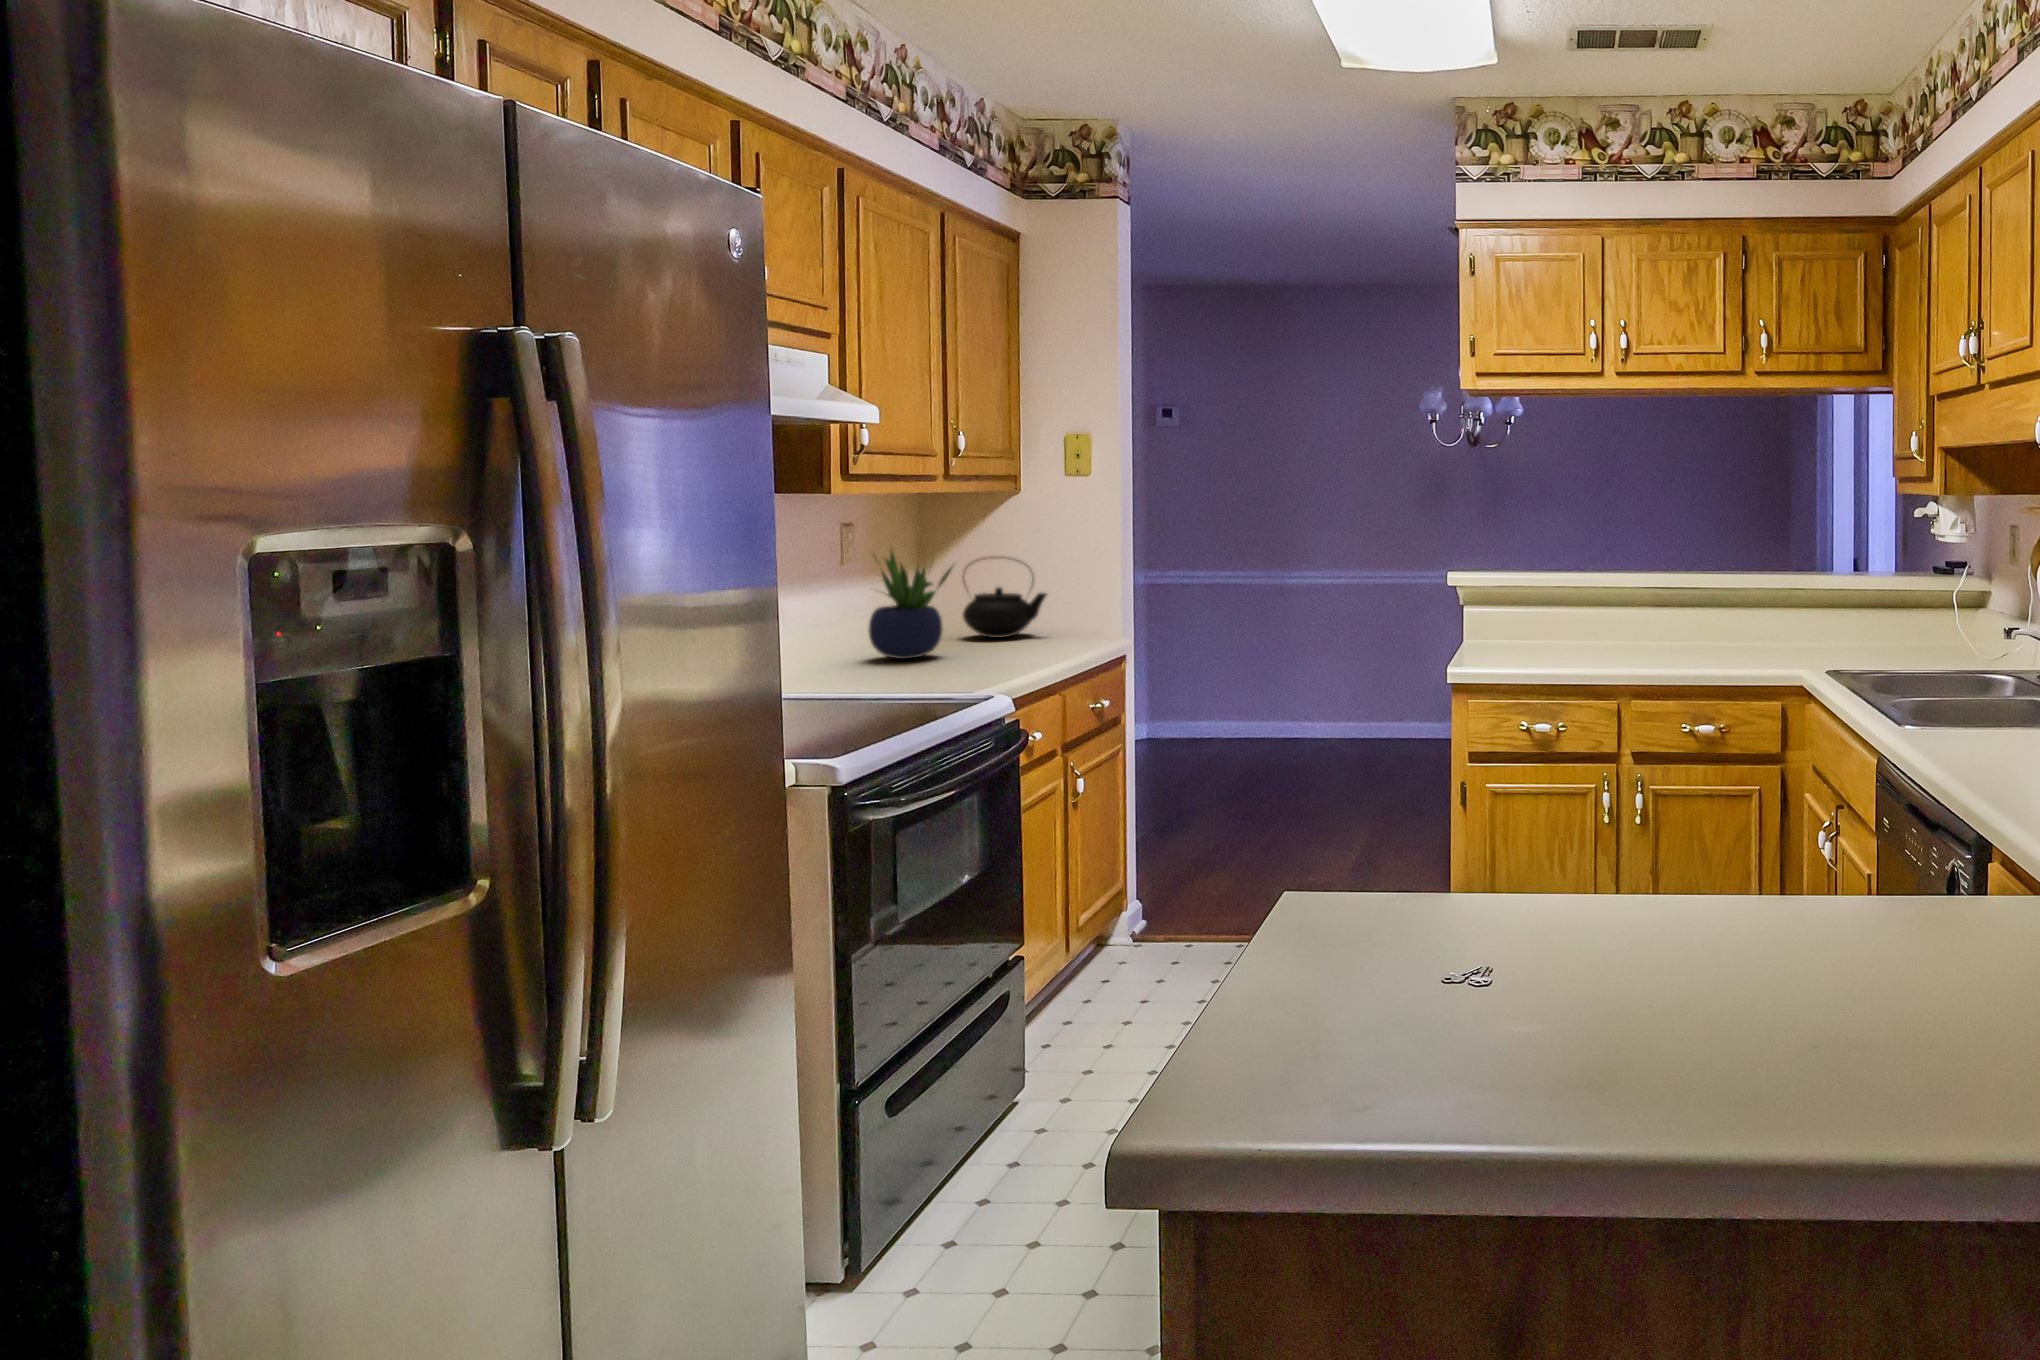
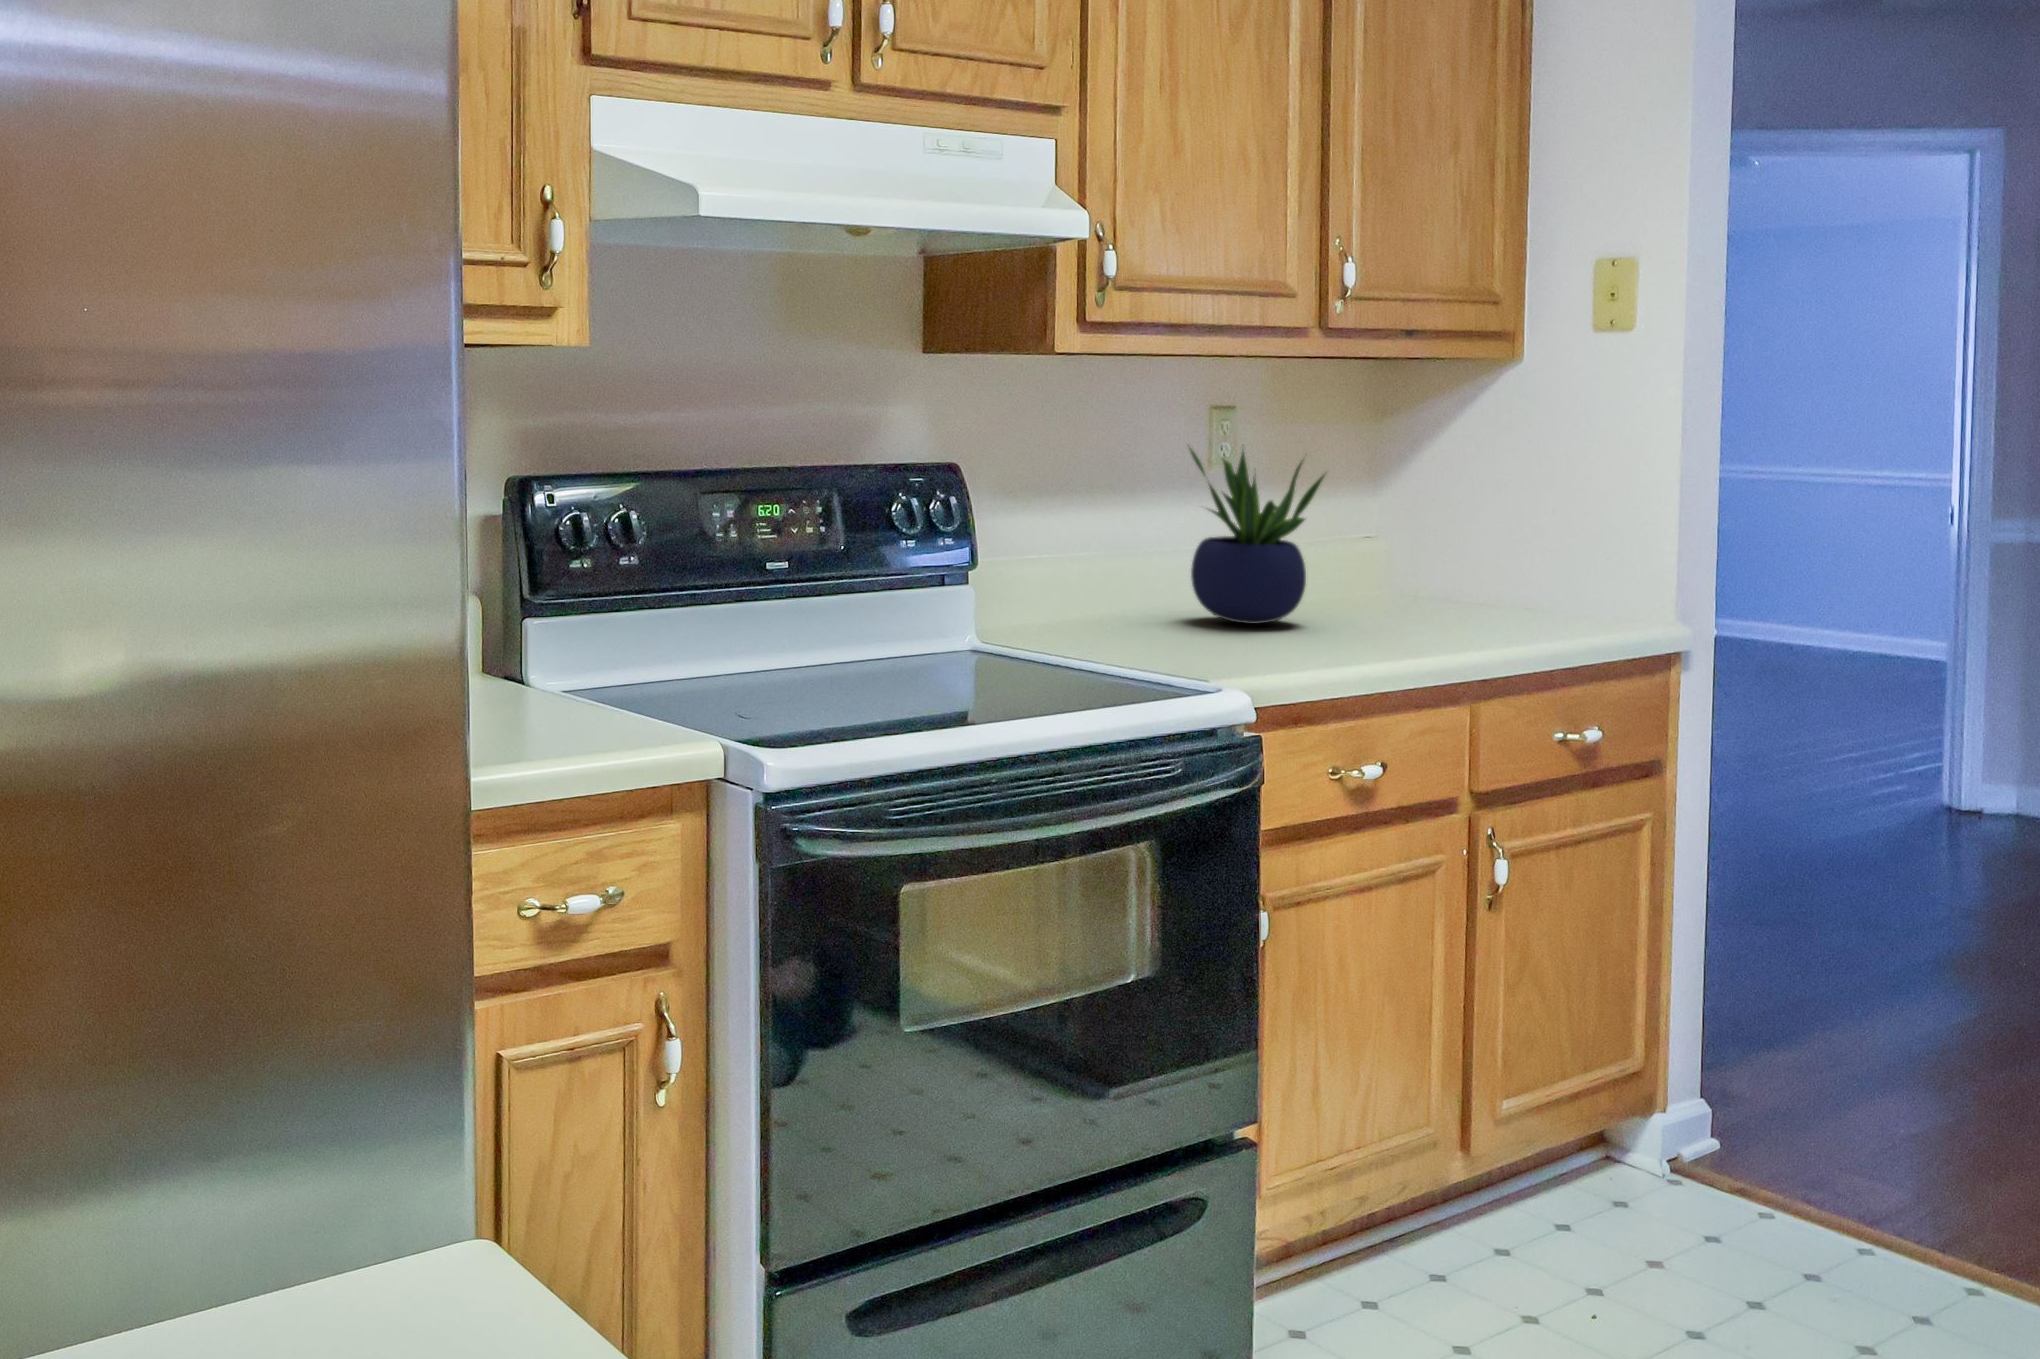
teapot: present [963,556,1046,638] -> none [1395,472,1540,613]

